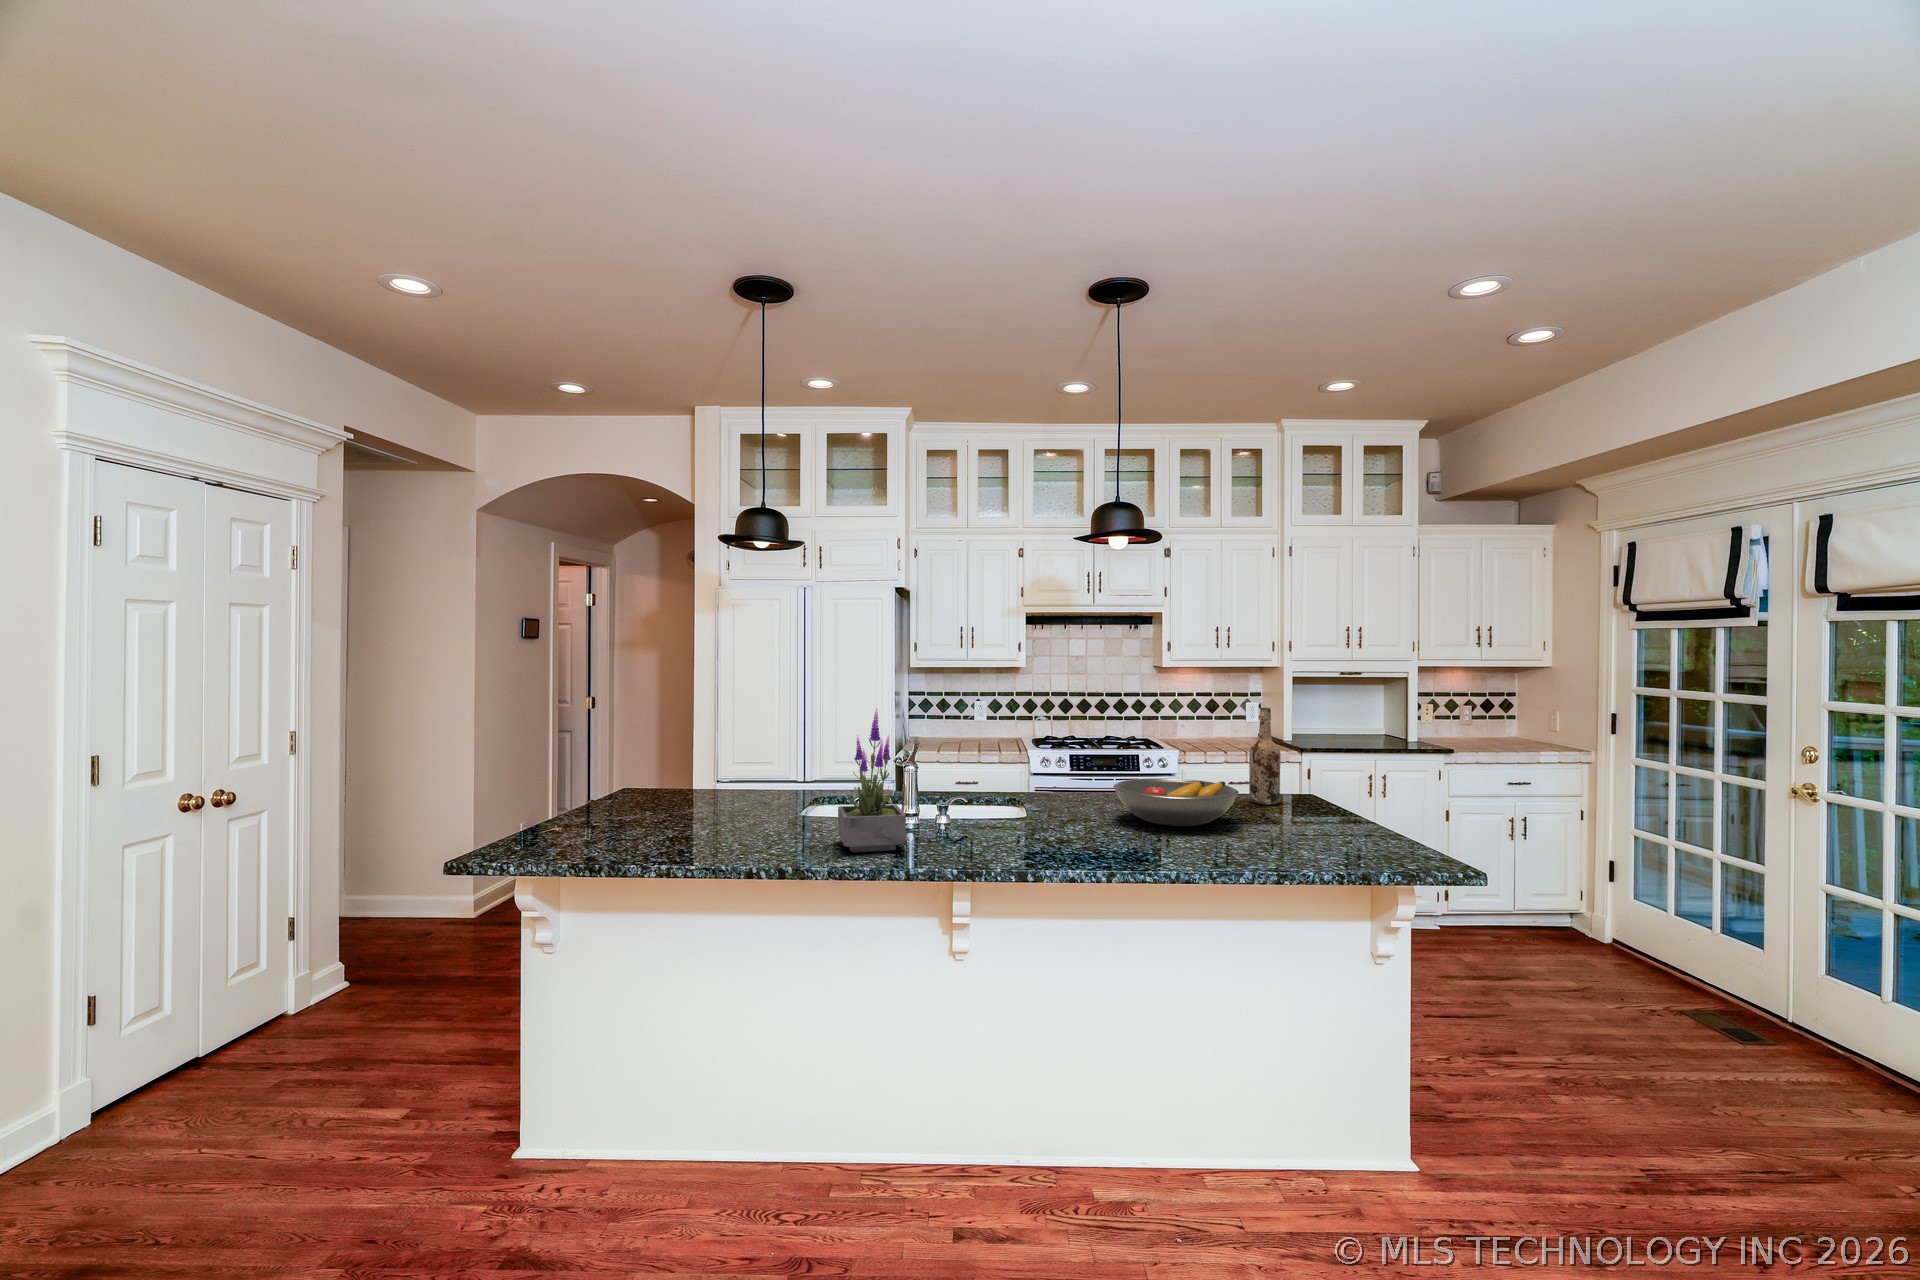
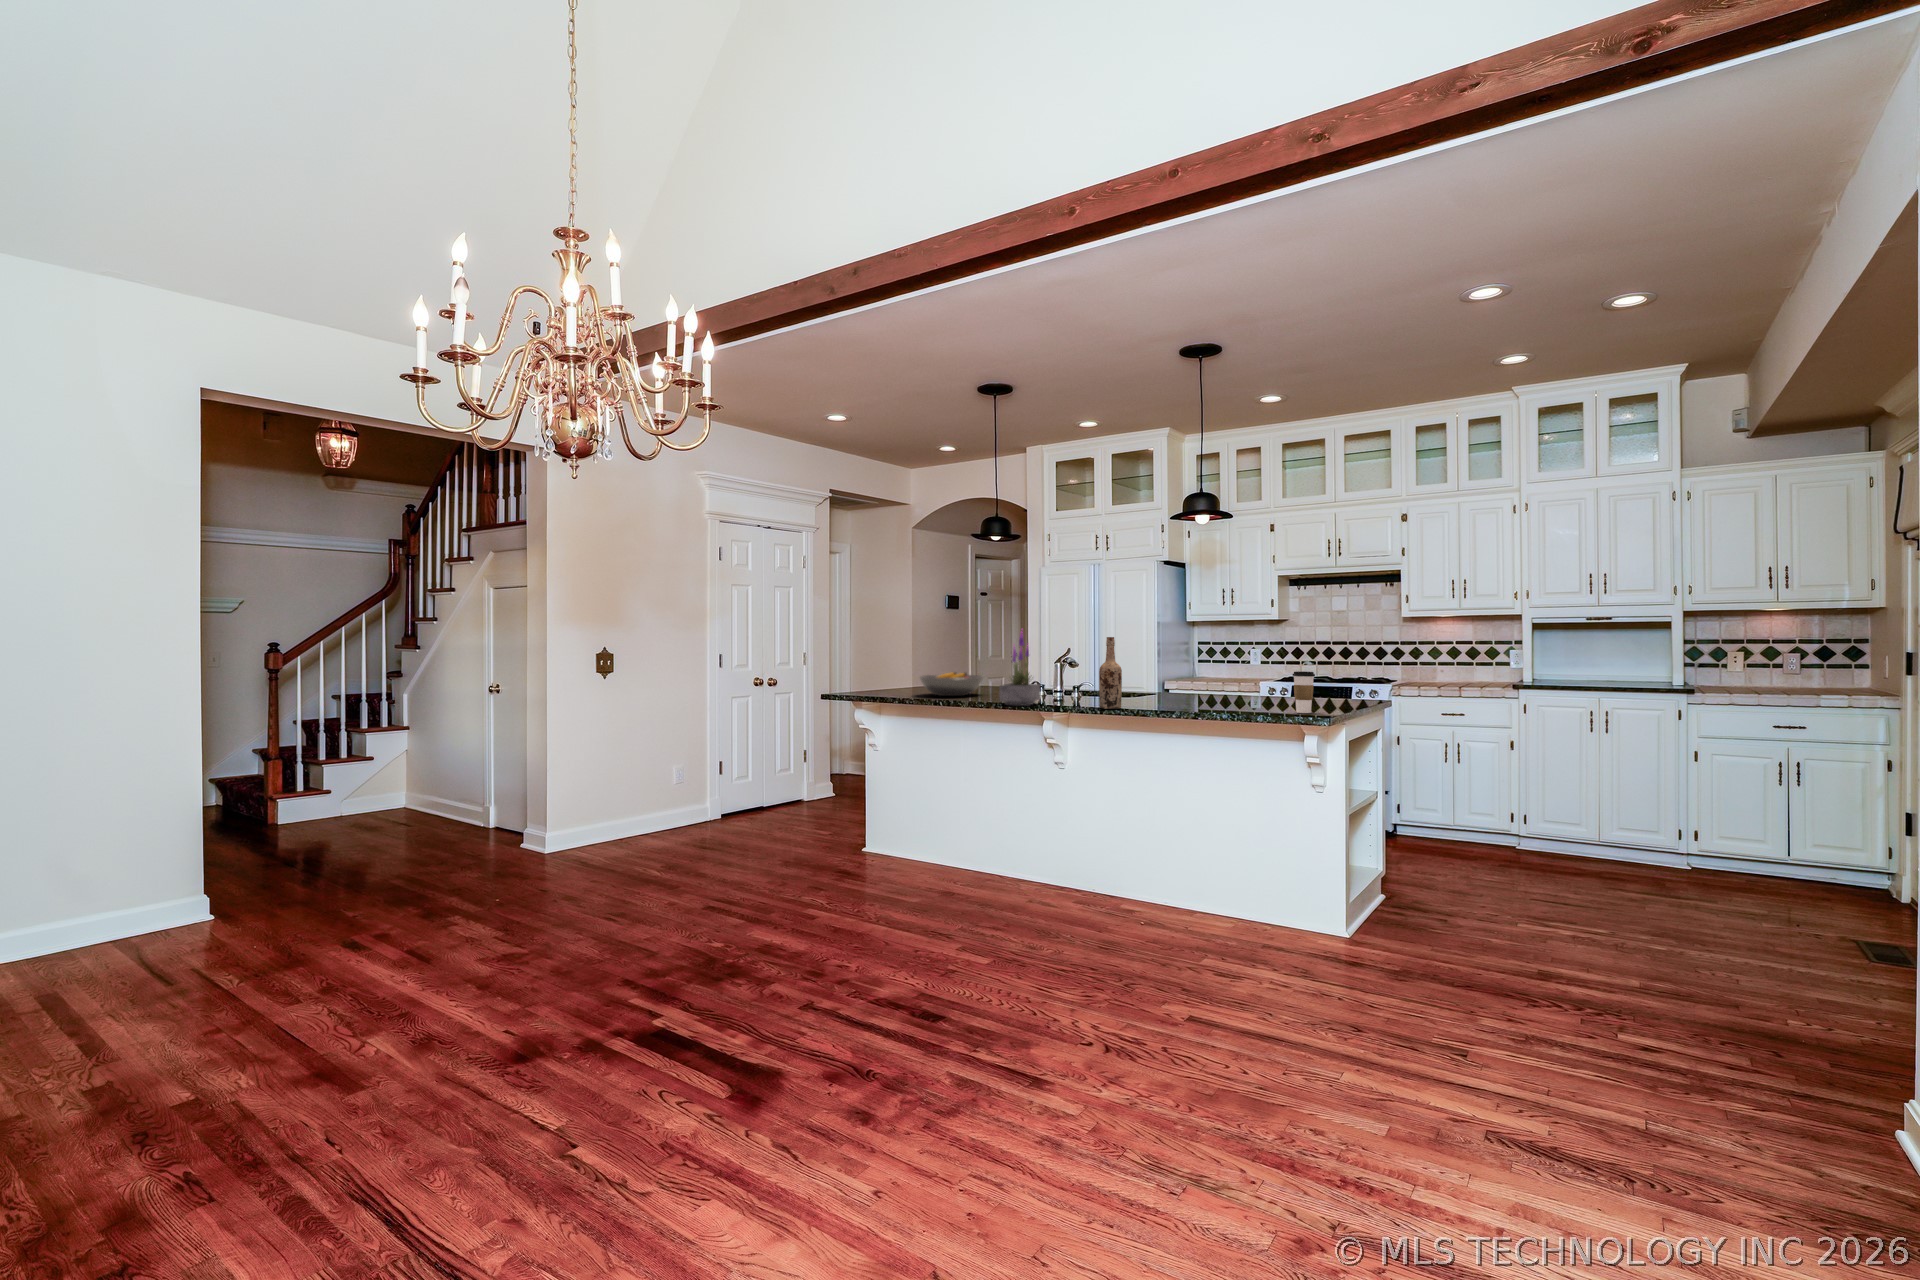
wine bottle: present [1249,708,1281,805] -> present [1099,637,1122,709]
coffee cup: none [1307,774,1340,838] -> present [1293,671,1315,713]
fruit bowl: present [1114,778,1239,826] -> present [920,672,983,696]

